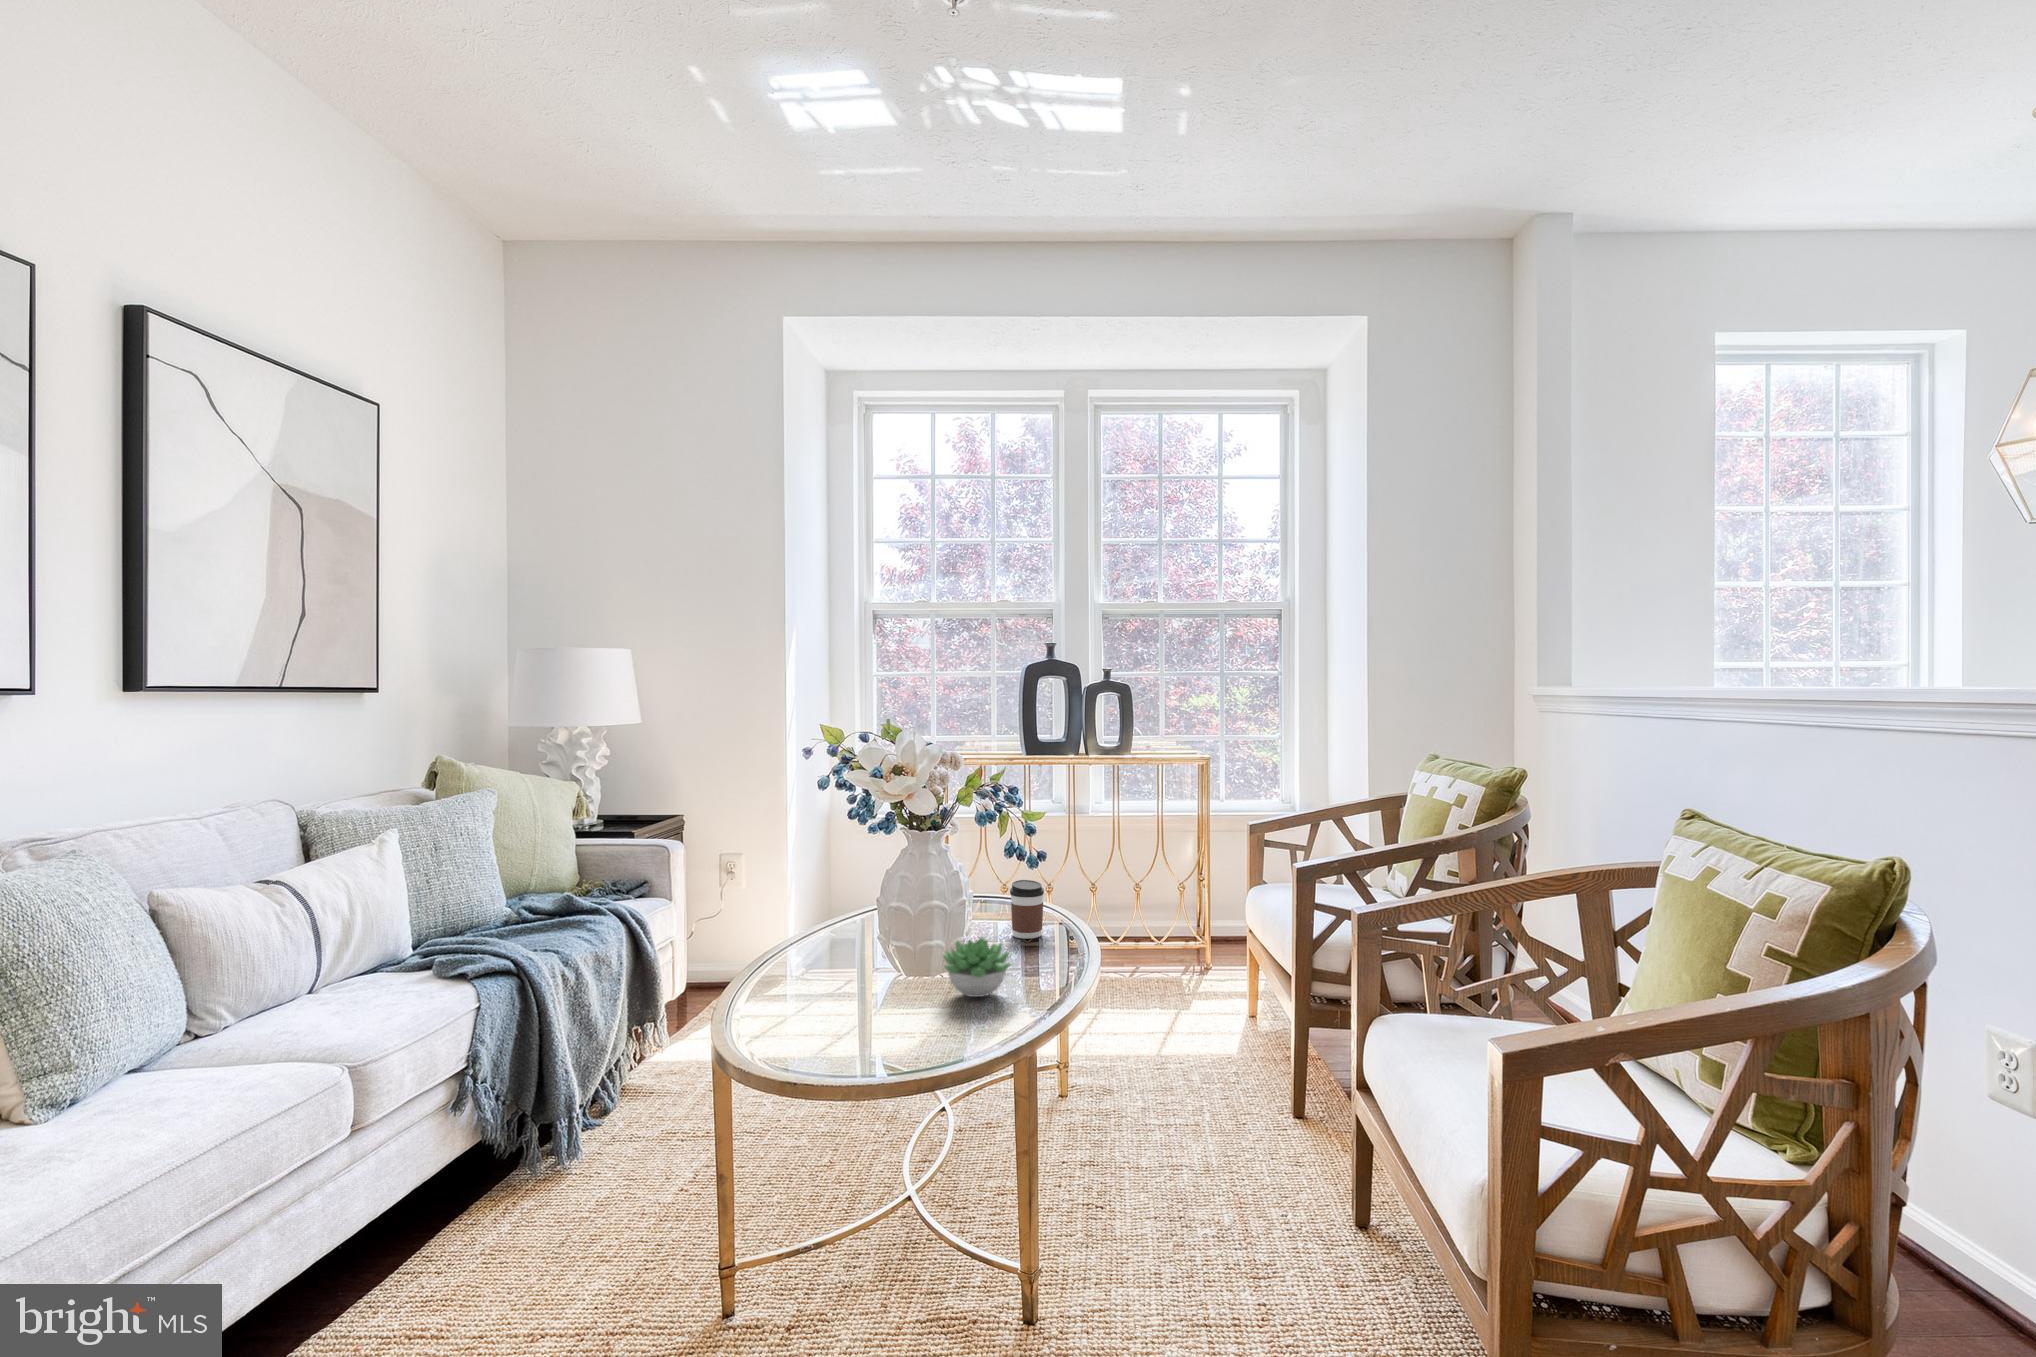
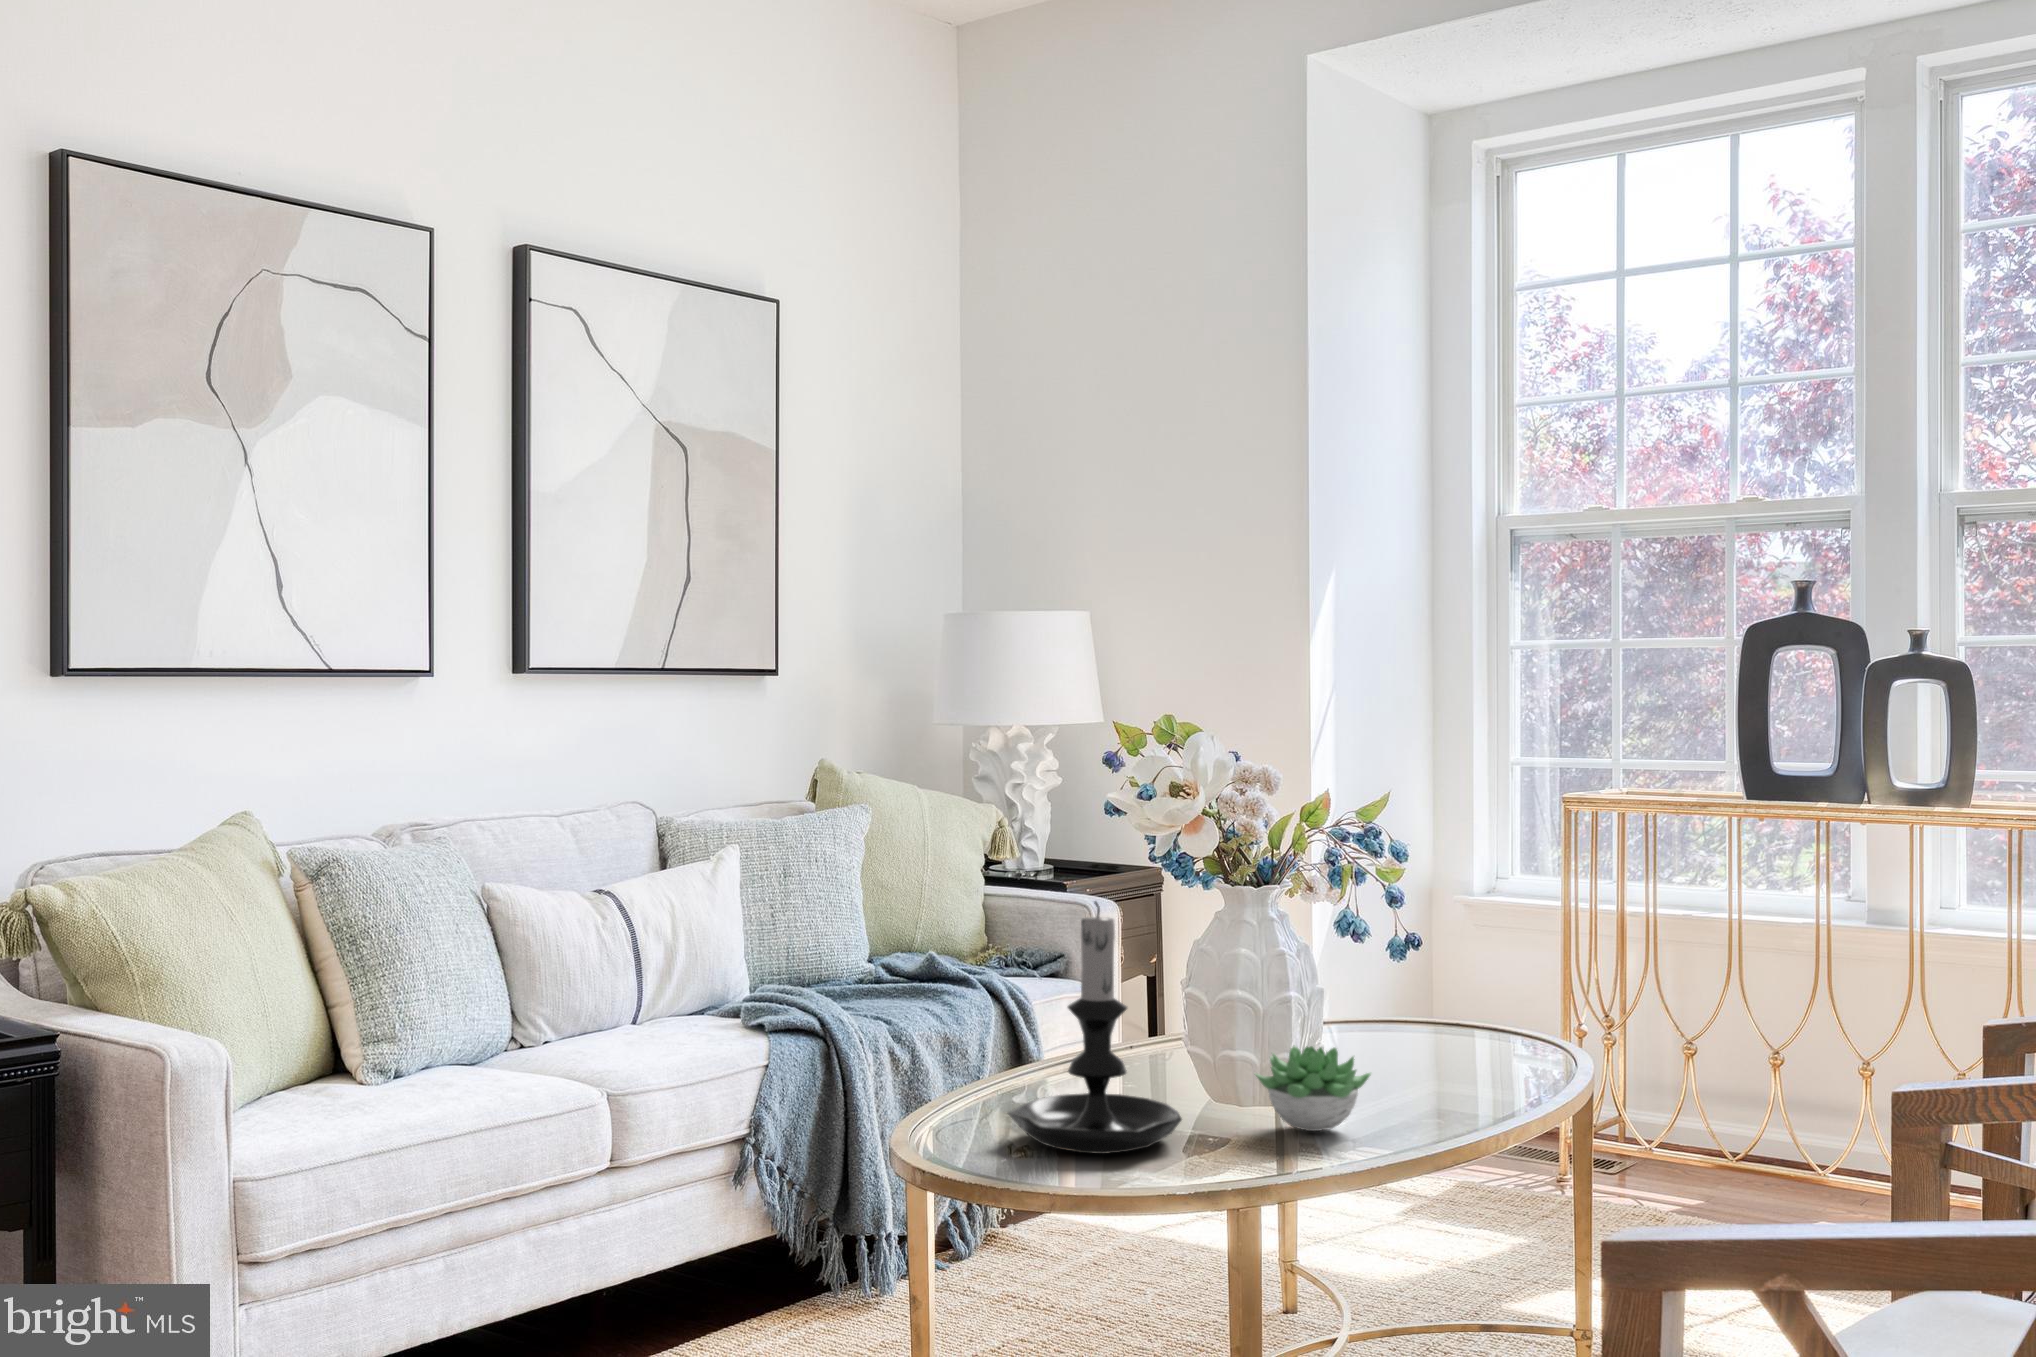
candle holder: none [790,860,915,1048] -> present [1008,901,1182,1154]
coffee cup: present [1010,880,1044,939] -> none [1468,987,1525,1081]

